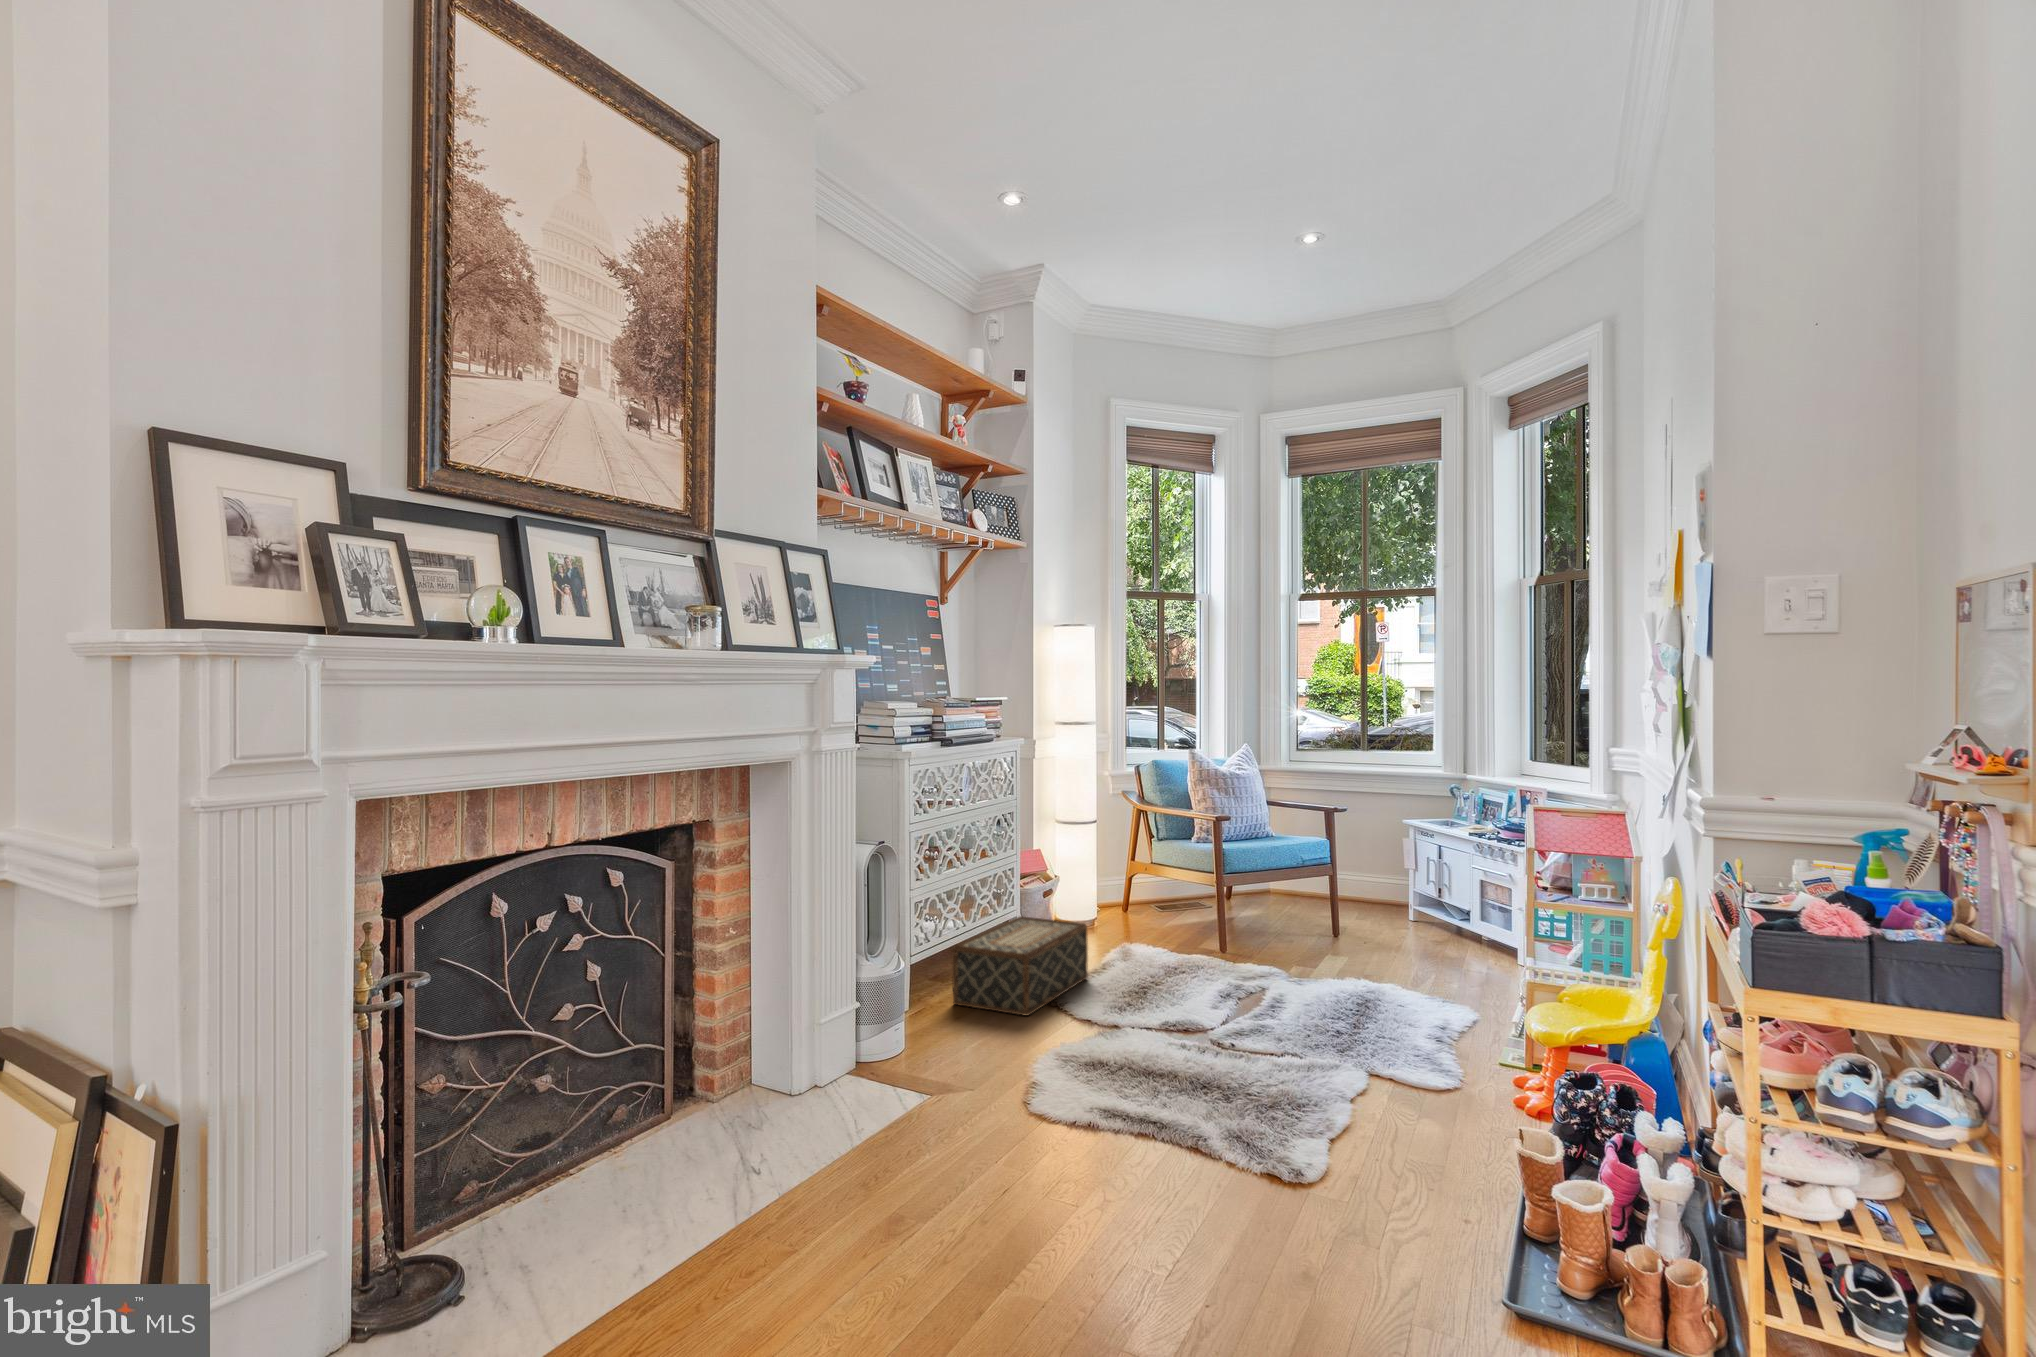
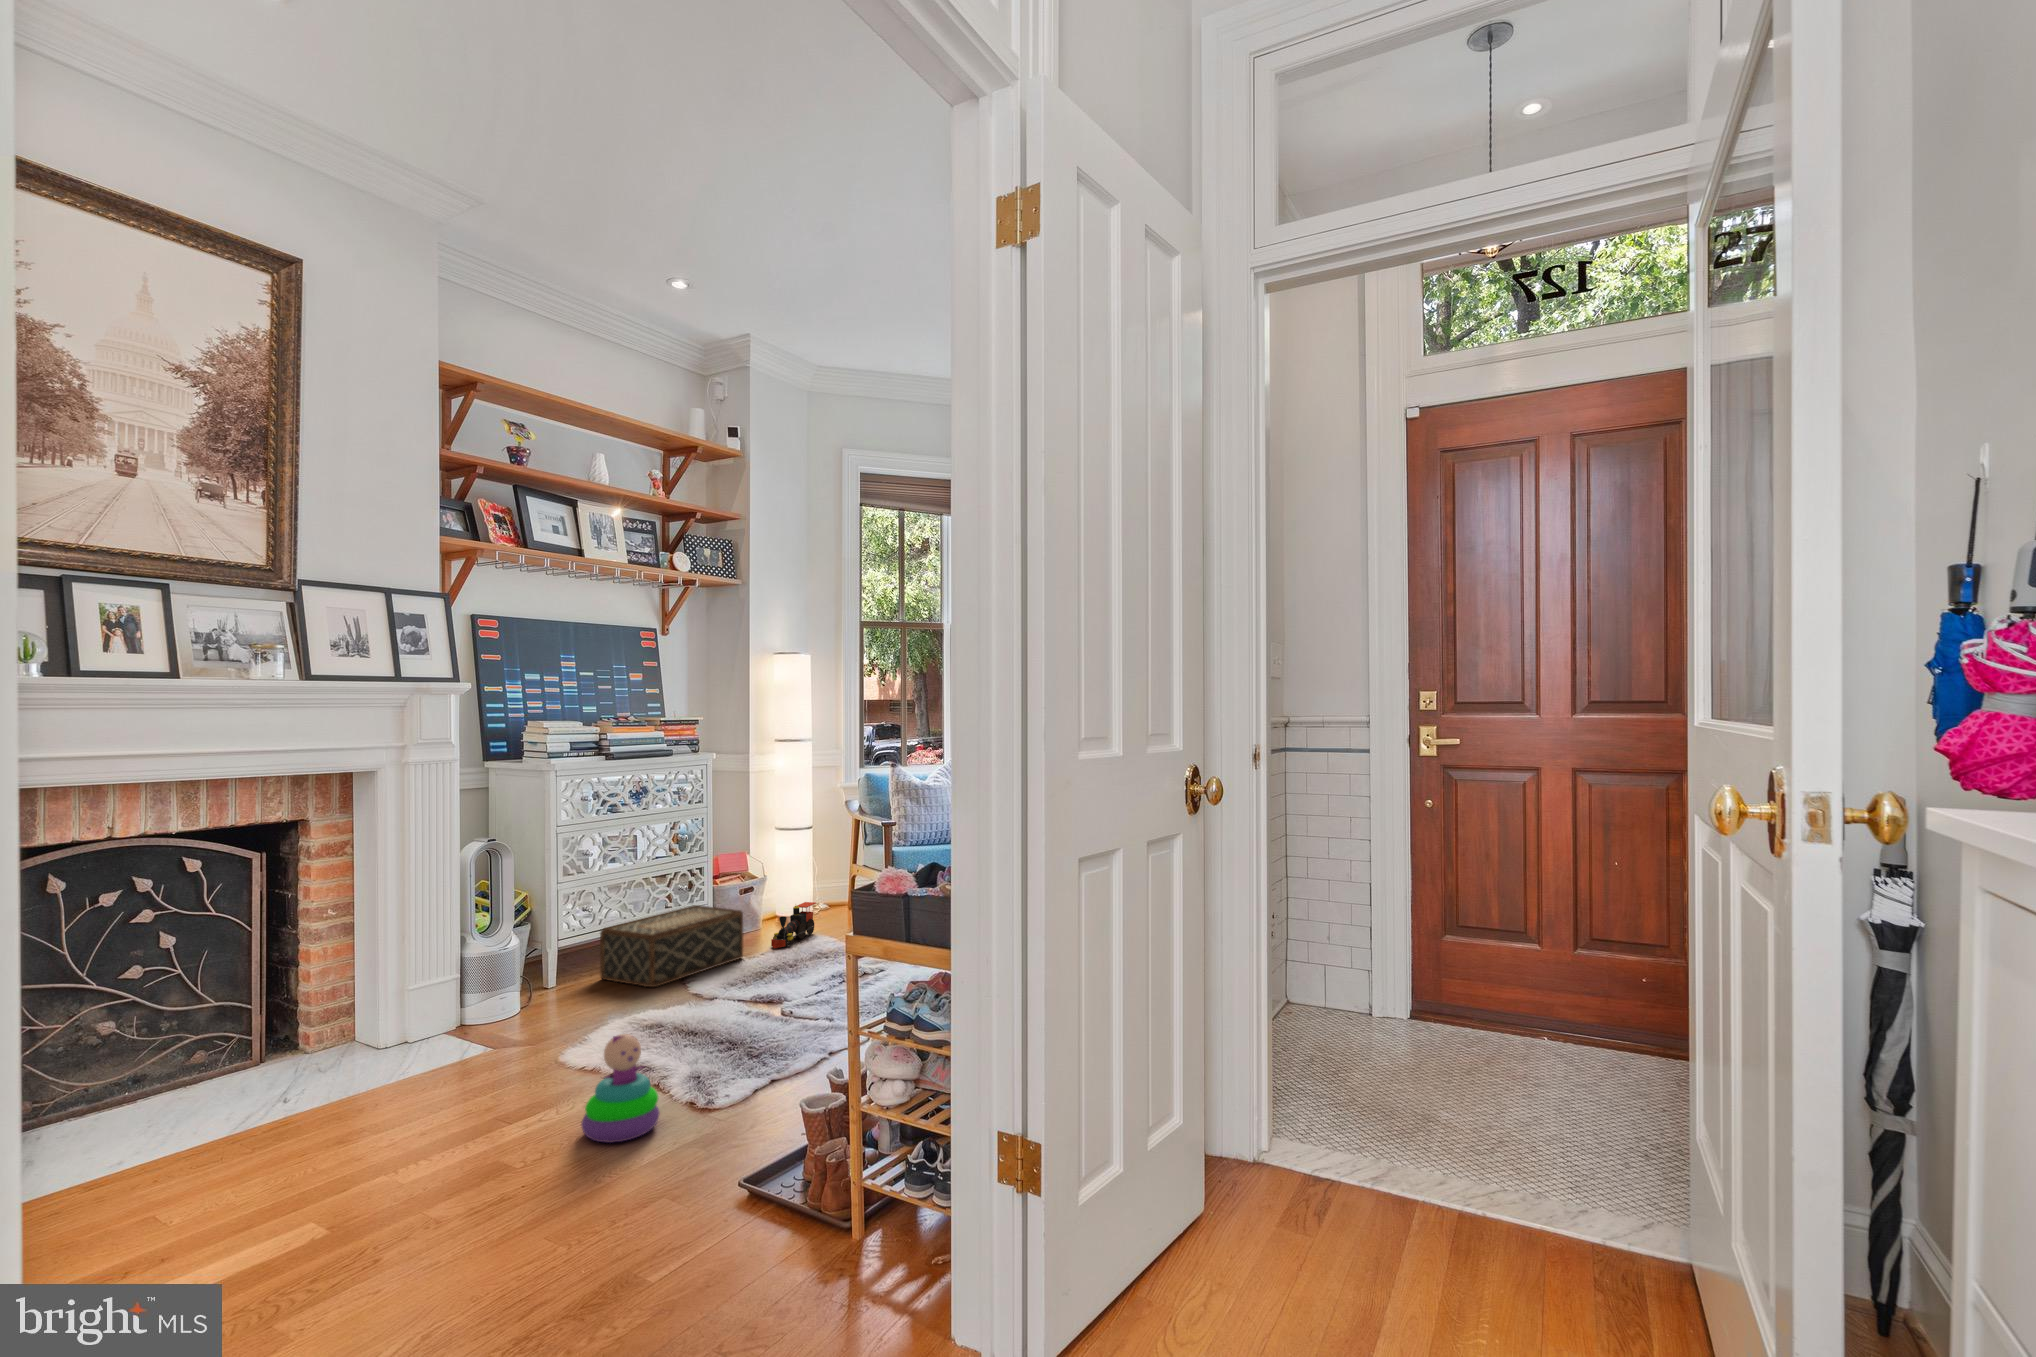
toy train: none [1101,912,1130,966] -> present [771,902,816,948]
stacking toy: none [1177,1094,1269,1231] -> present [581,1034,659,1143]

